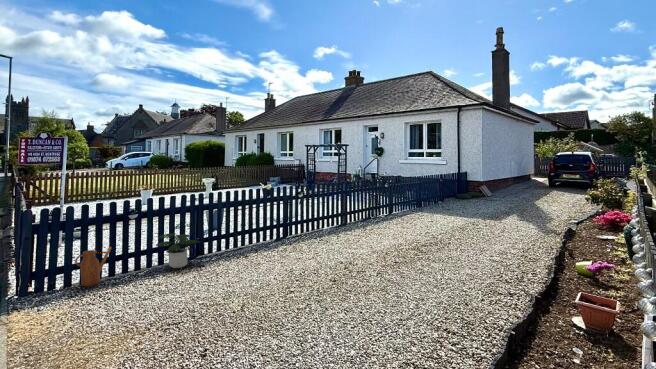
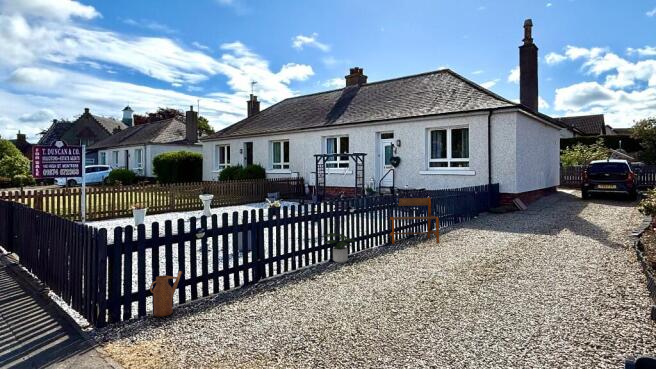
bench: none [345,184,387,226] -> present [390,197,439,244]
potted plant: present [156,233,200,268] -> present [324,233,356,263]

